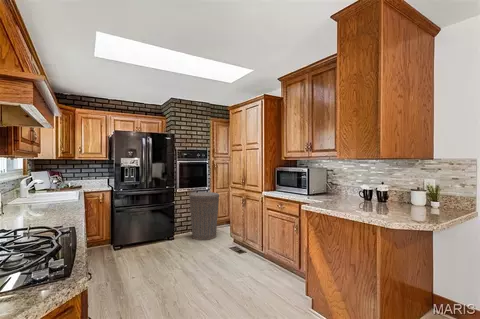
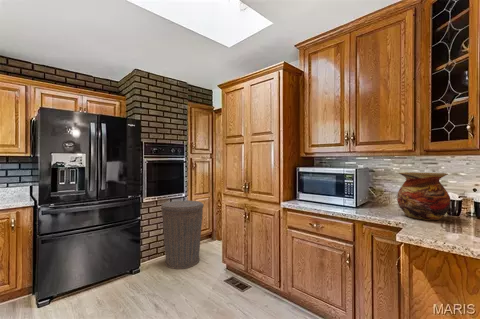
vase: none [327,171,357,201] -> present [397,172,451,220]

